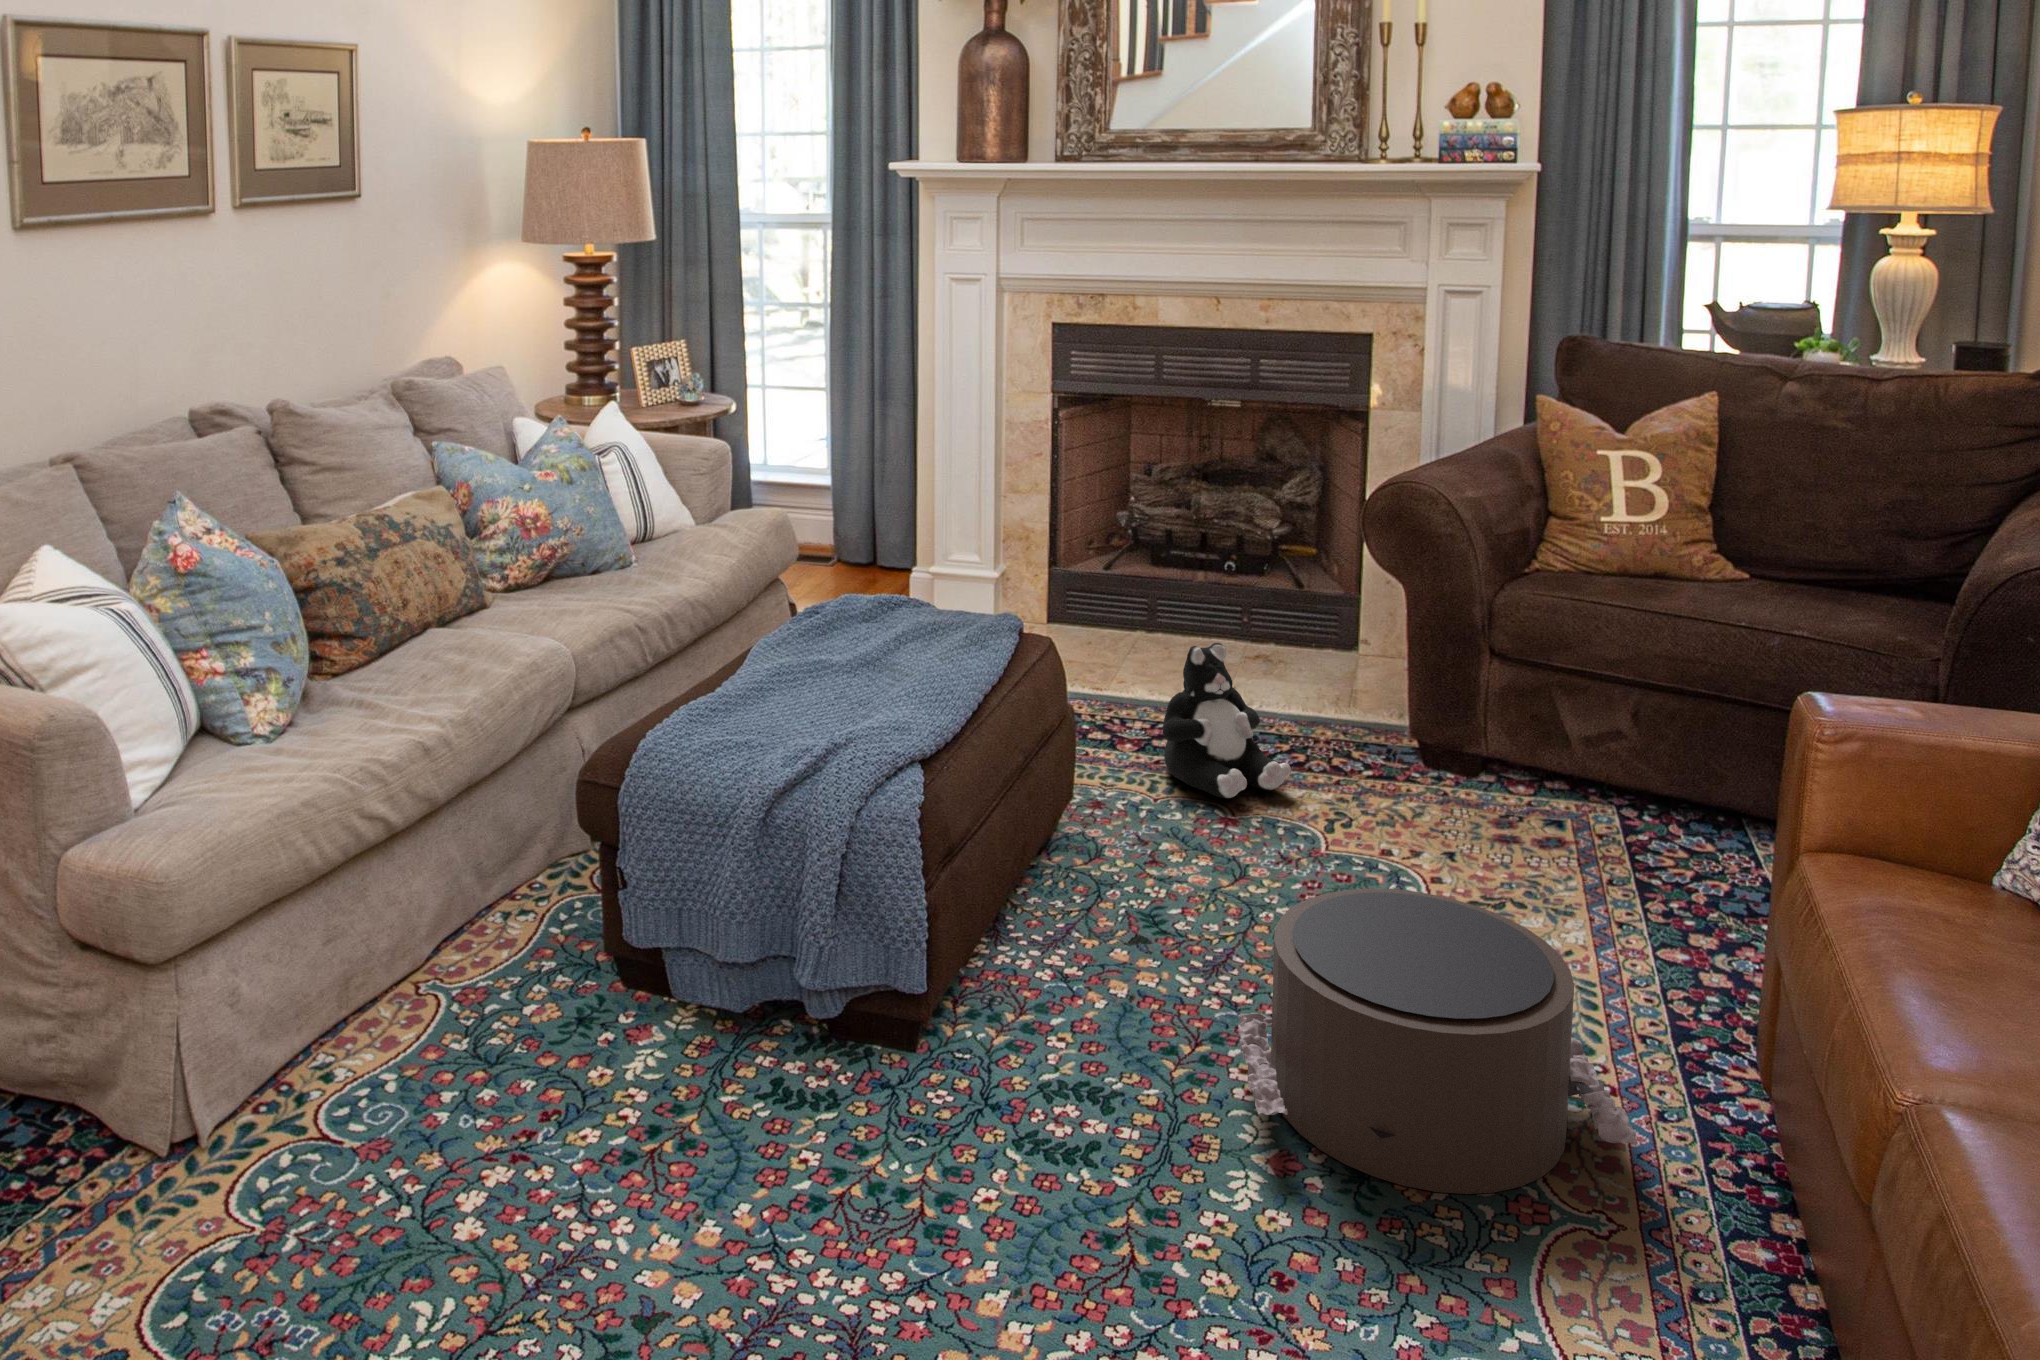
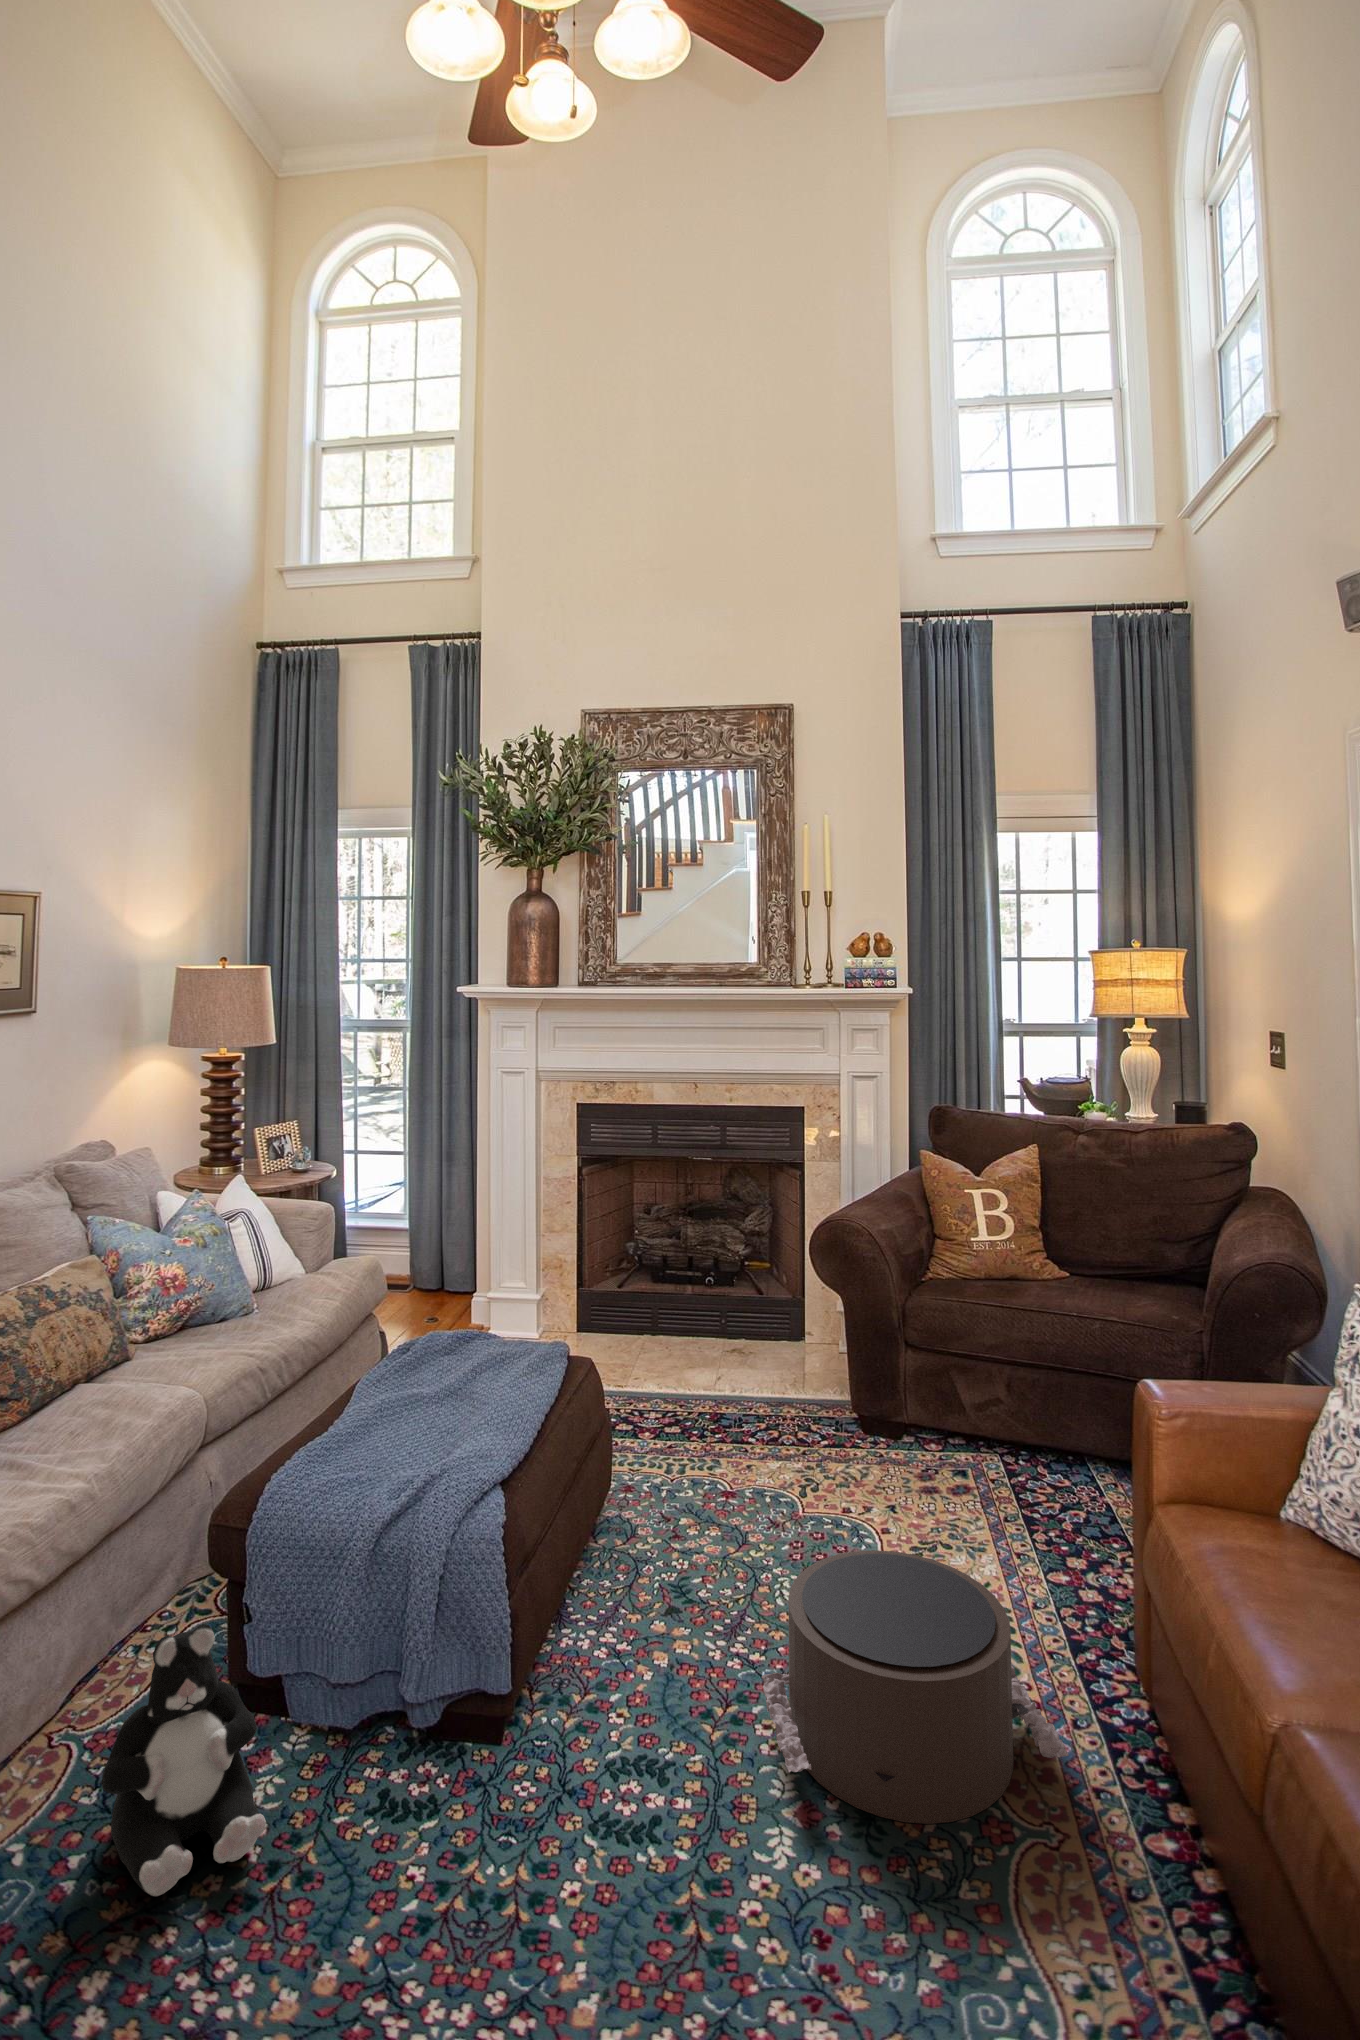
plush toy: present [1163,643,1291,798] -> present [102,1624,266,1896]

